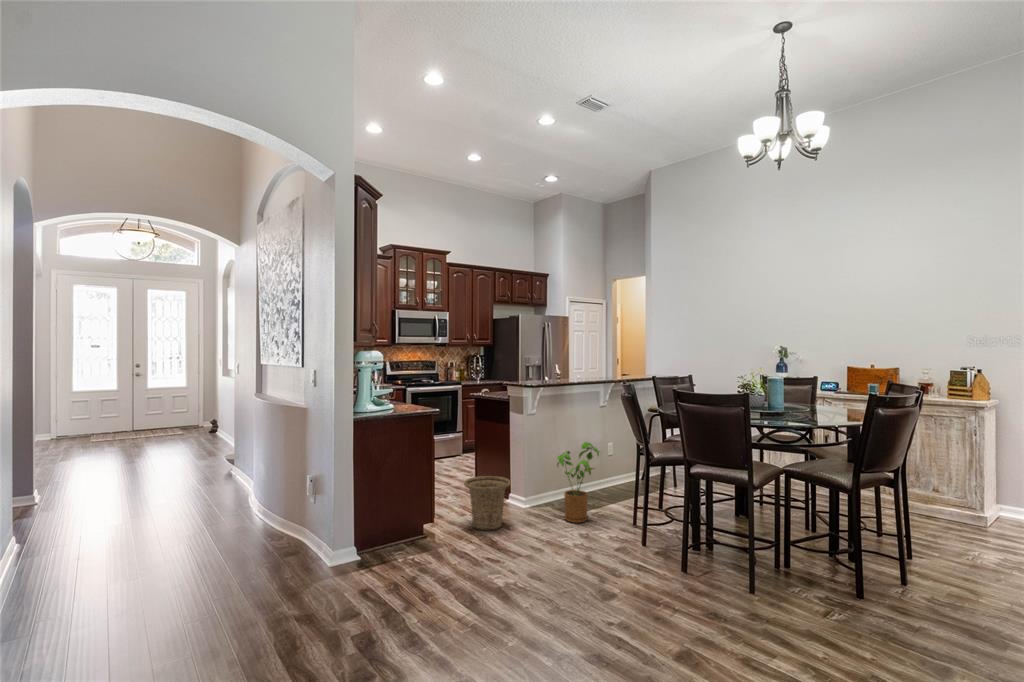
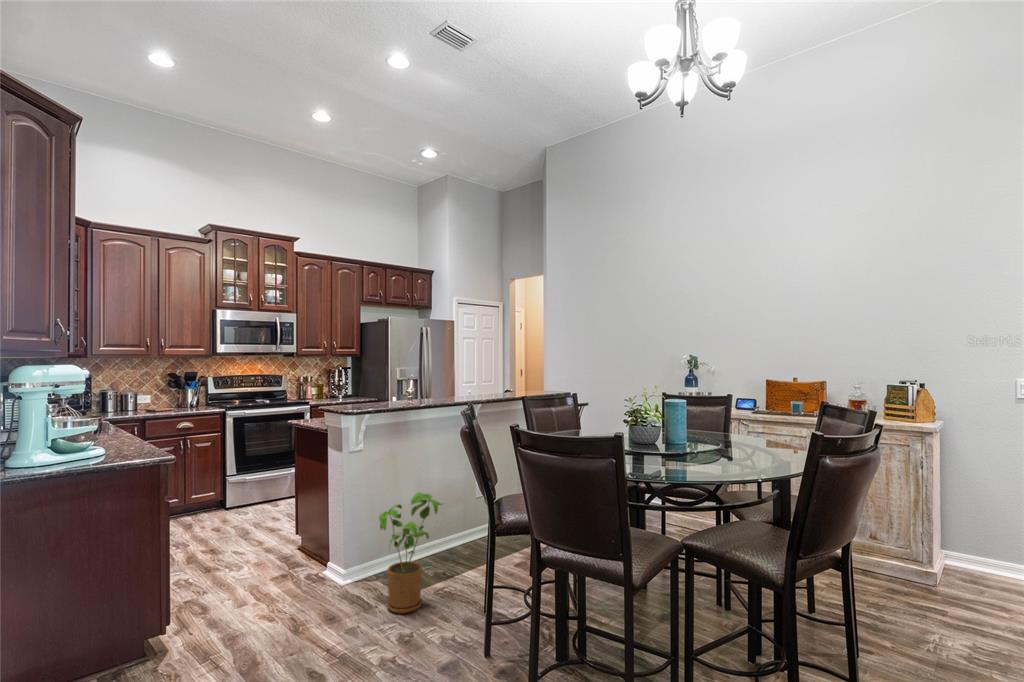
basket: present [464,476,511,530] -> none [222,548,301,640]

